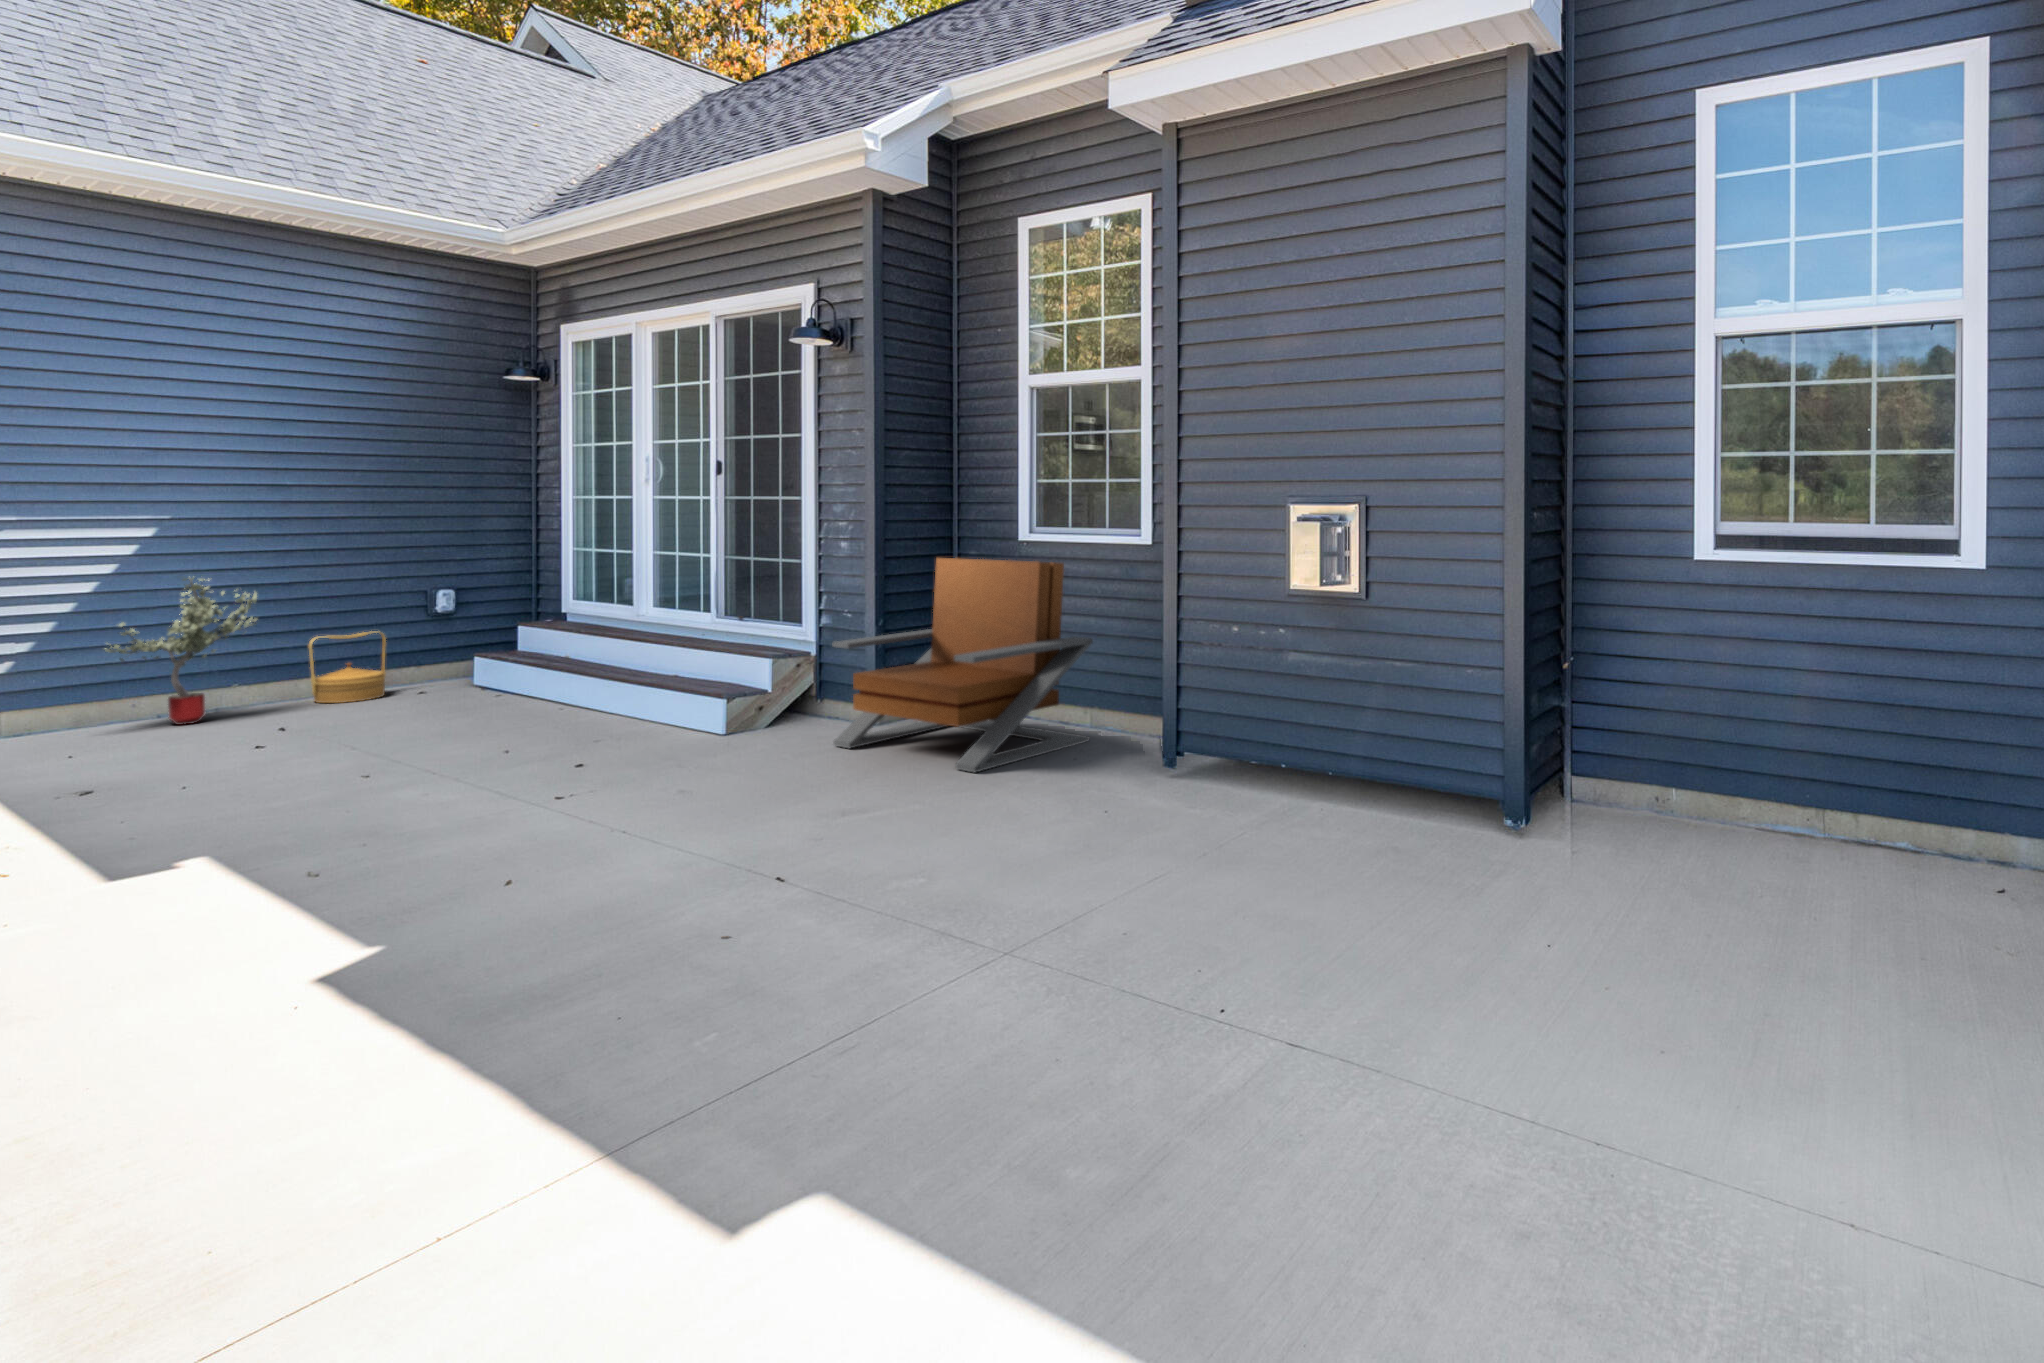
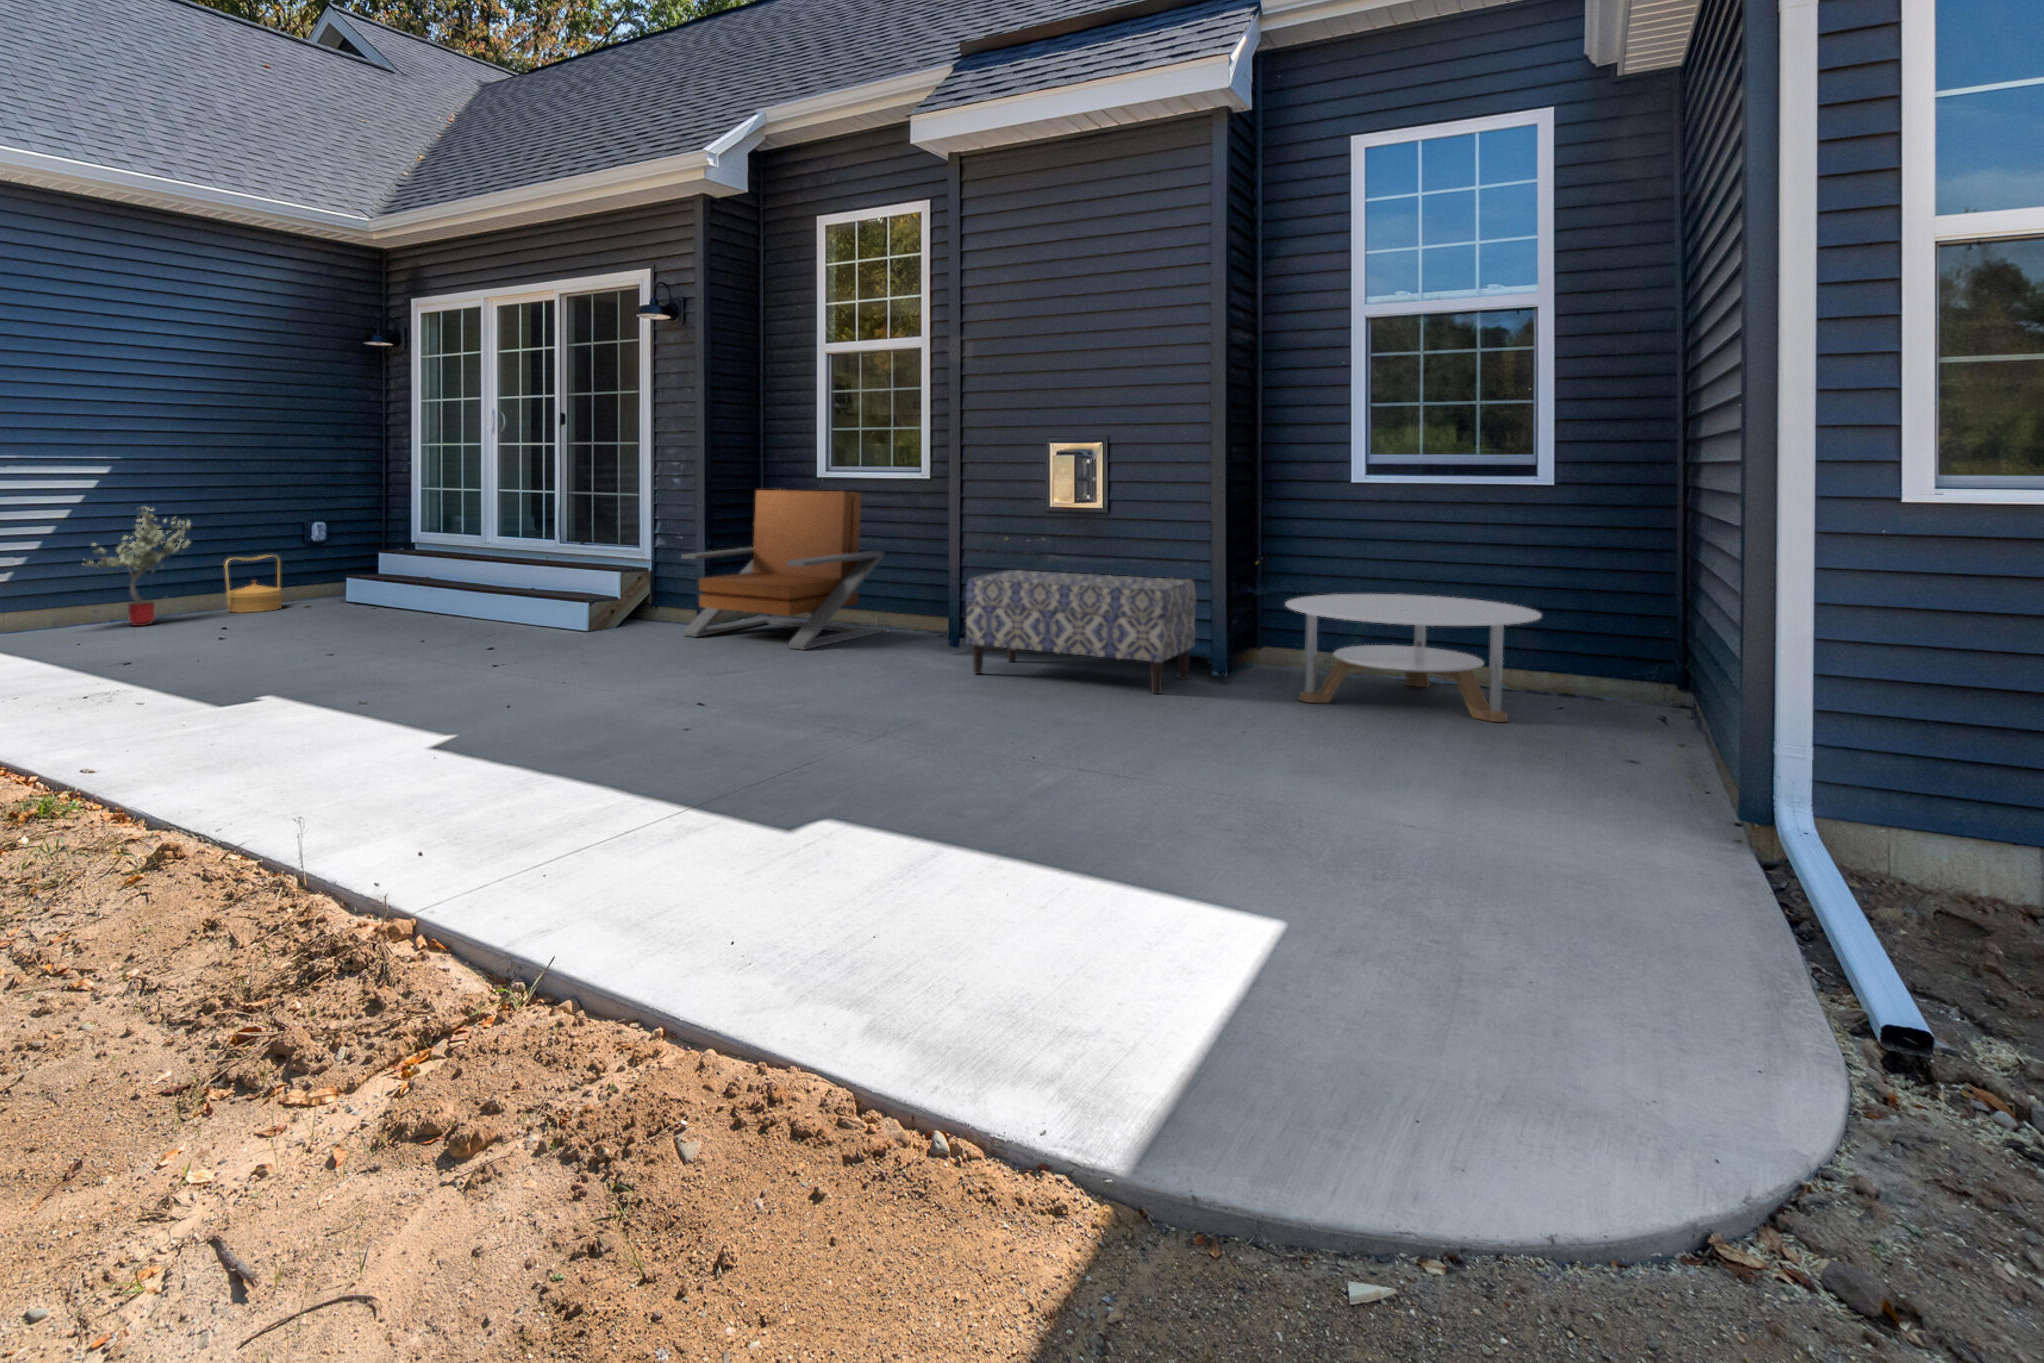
bench: none [1171,673,1486,865] -> present [966,570,1196,694]
round table: none [1612,716,1998,935] -> present [1285,594,1542,722]

